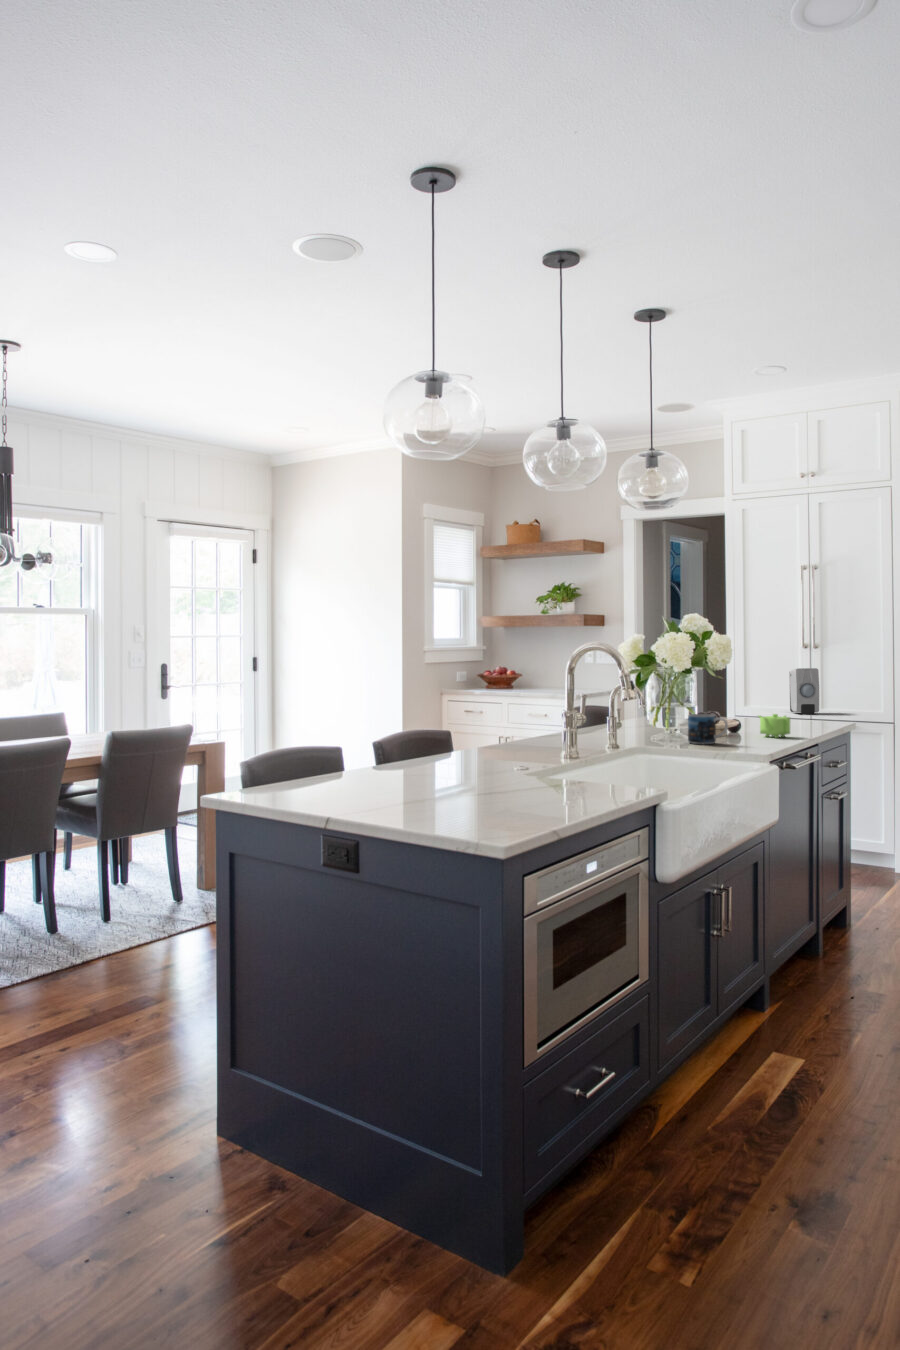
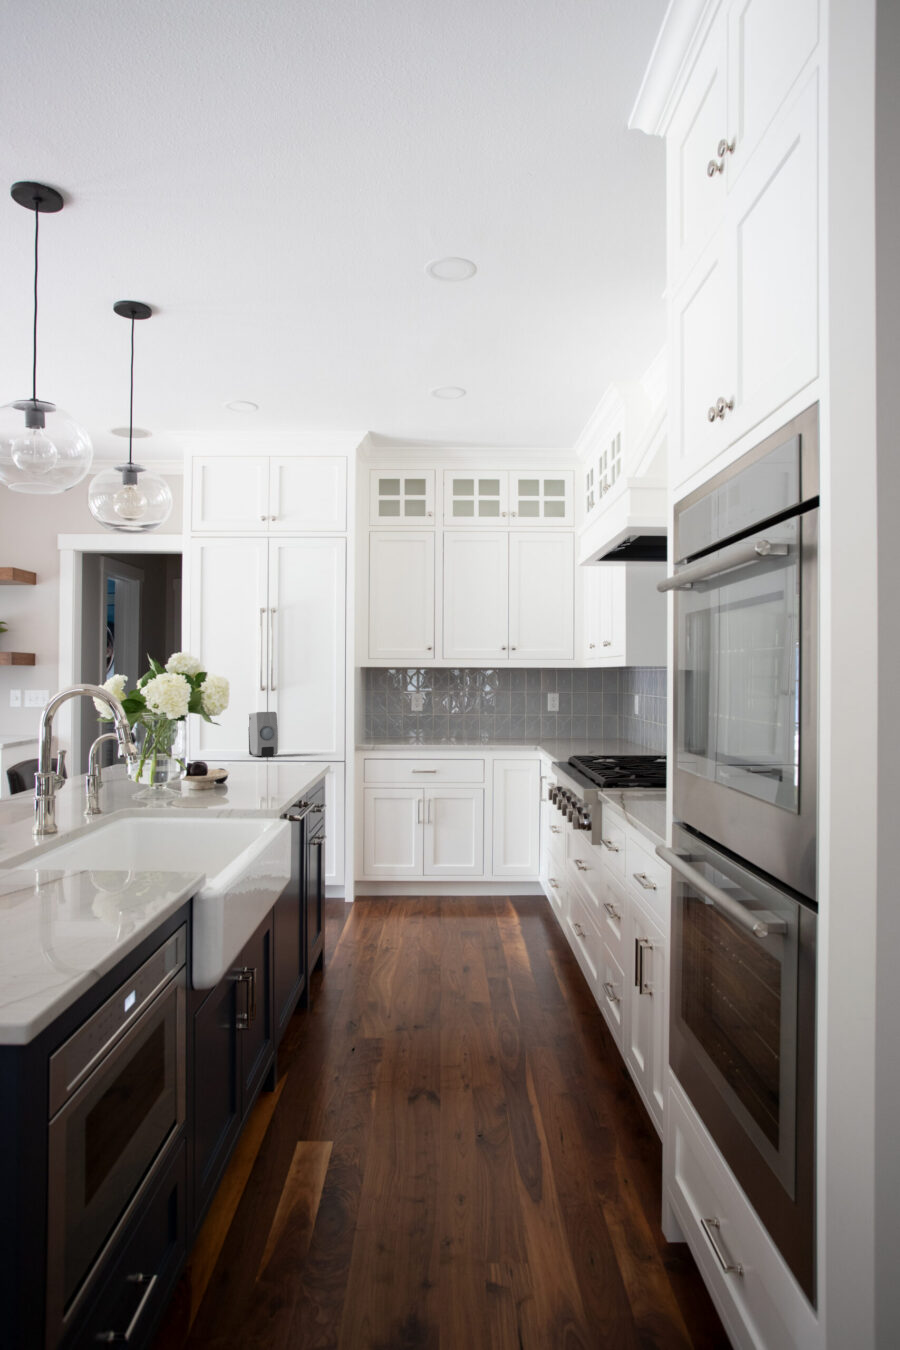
mug: present [688,714,728,744] -> none [186,765,232,800]
teapot: present [758,714,790,738] -> none [248,760,283,786]

